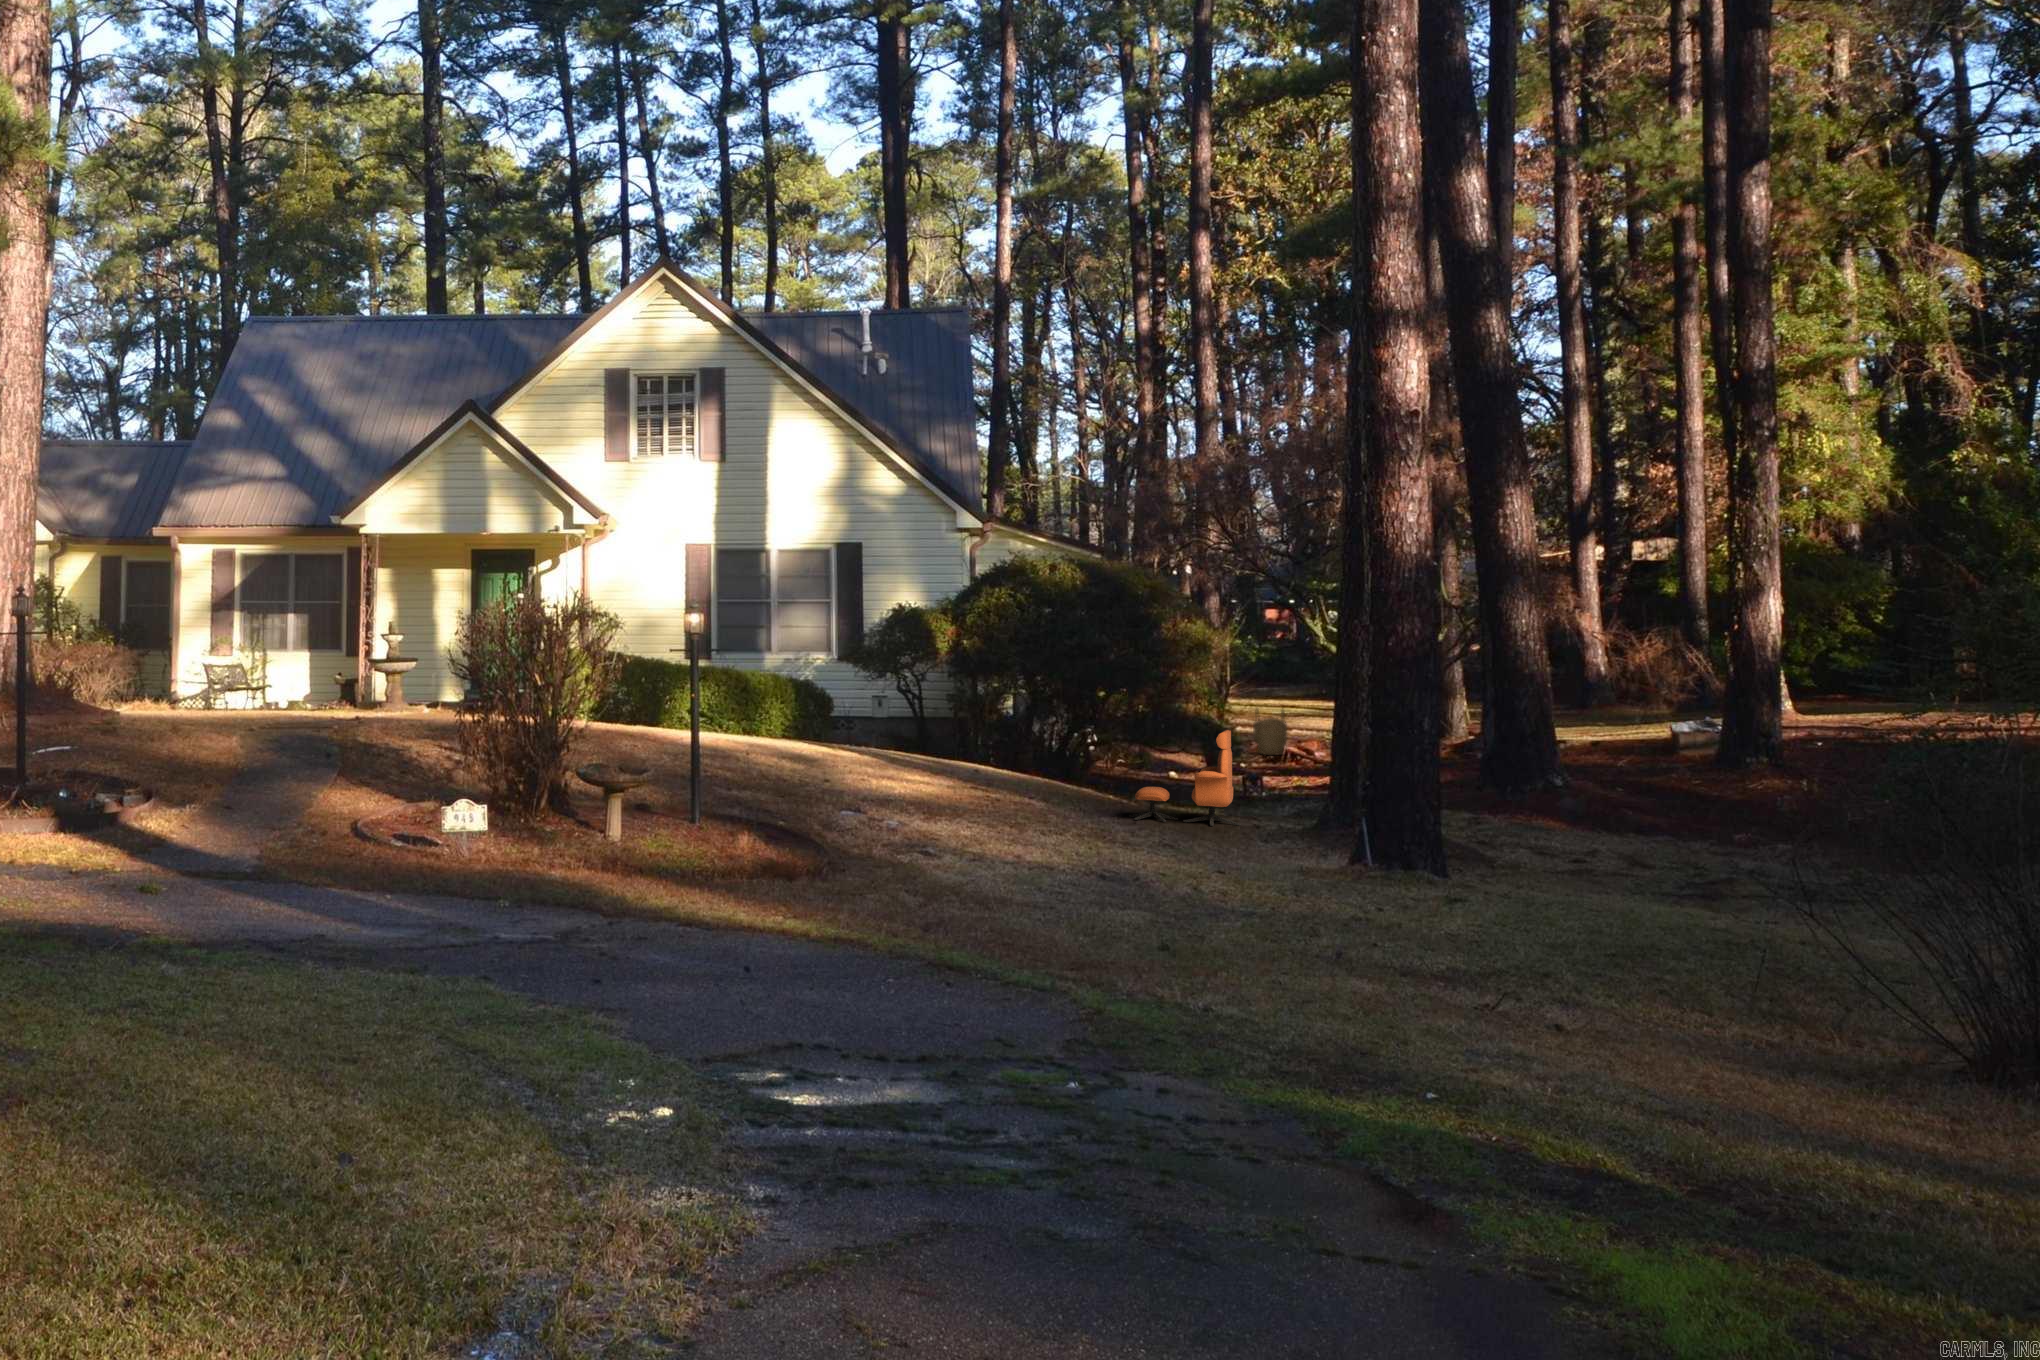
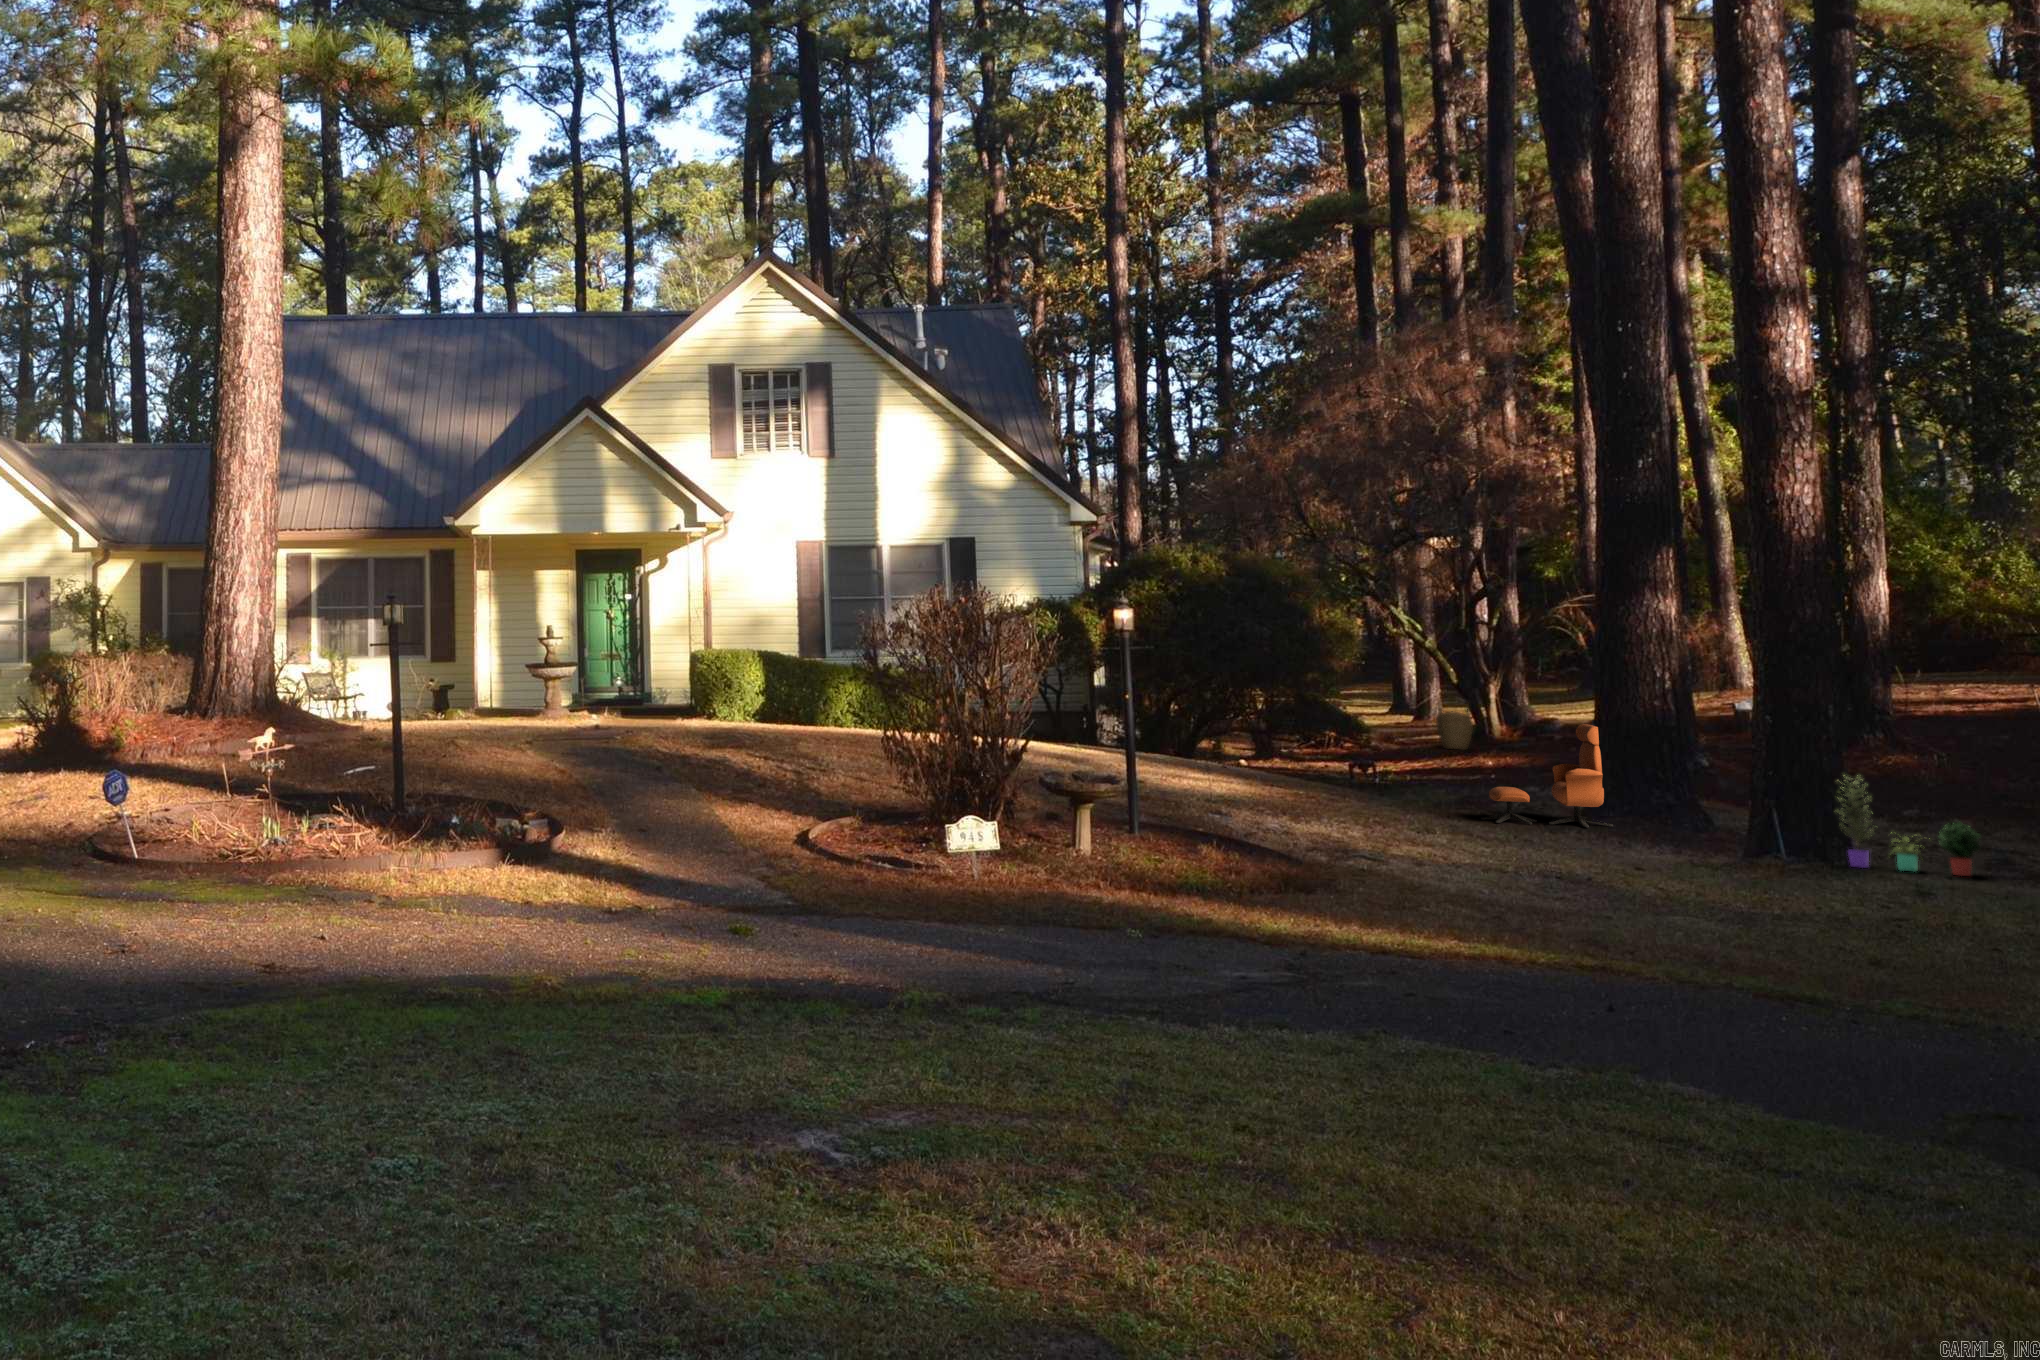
potted plant: none [1366,779,1480,875] -> present [1837,777,1980,876]

